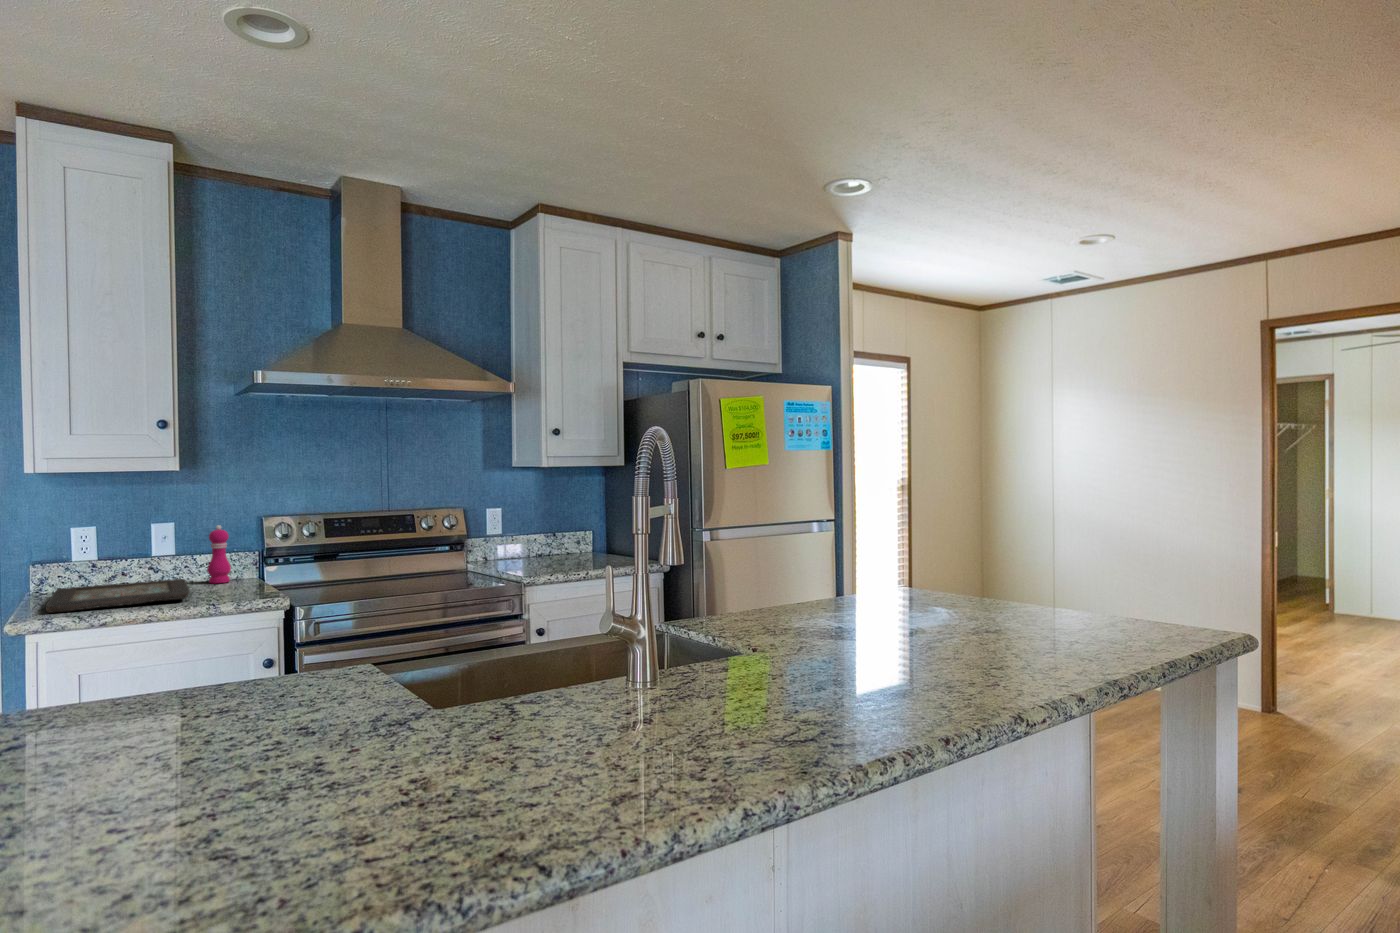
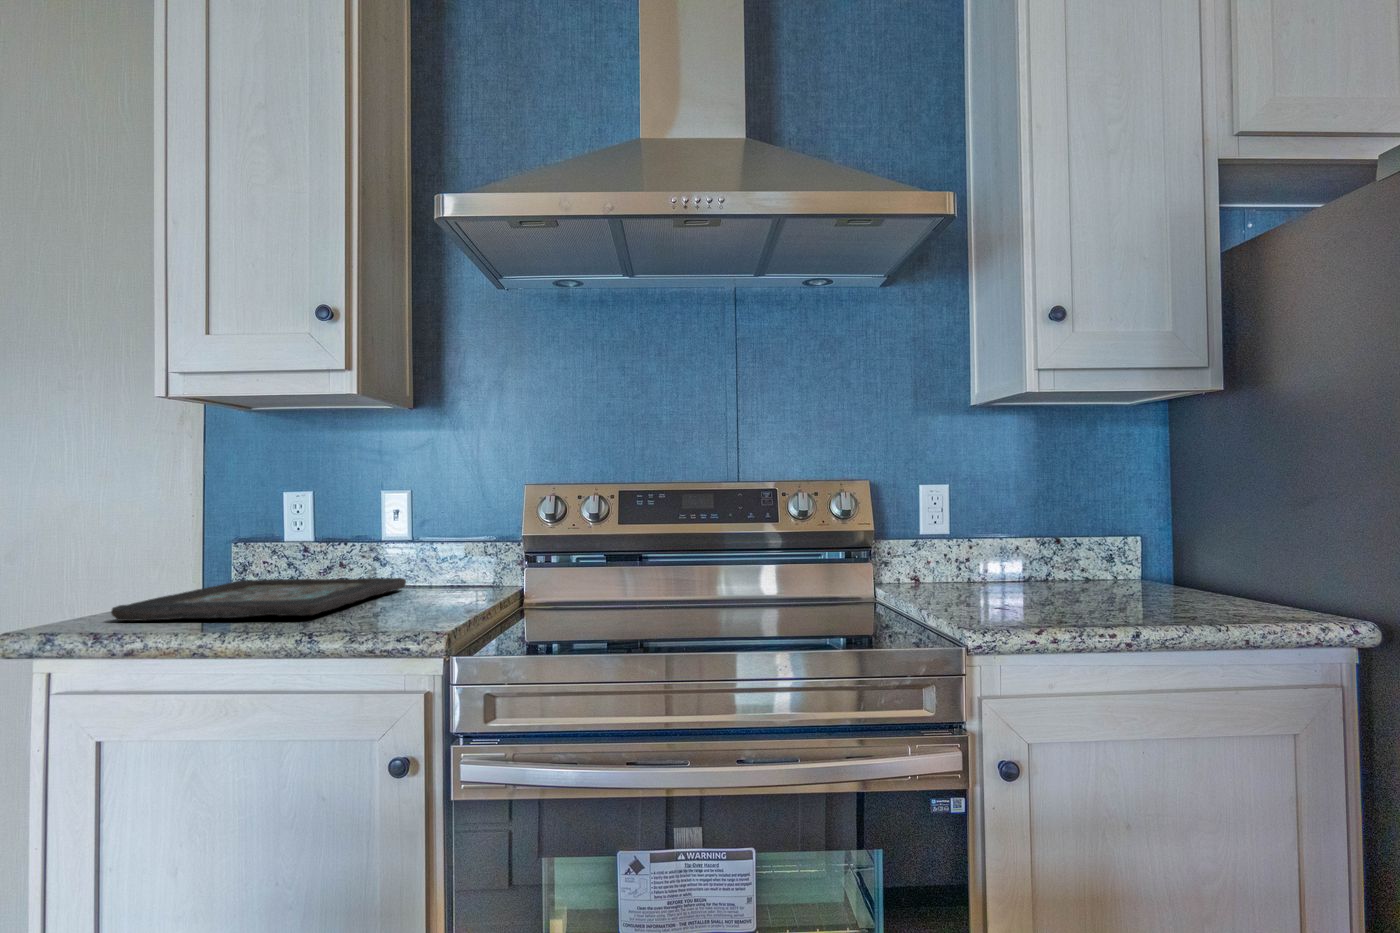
pepper mill: present [207,525,231,583] -> none [442,495,478,590]

